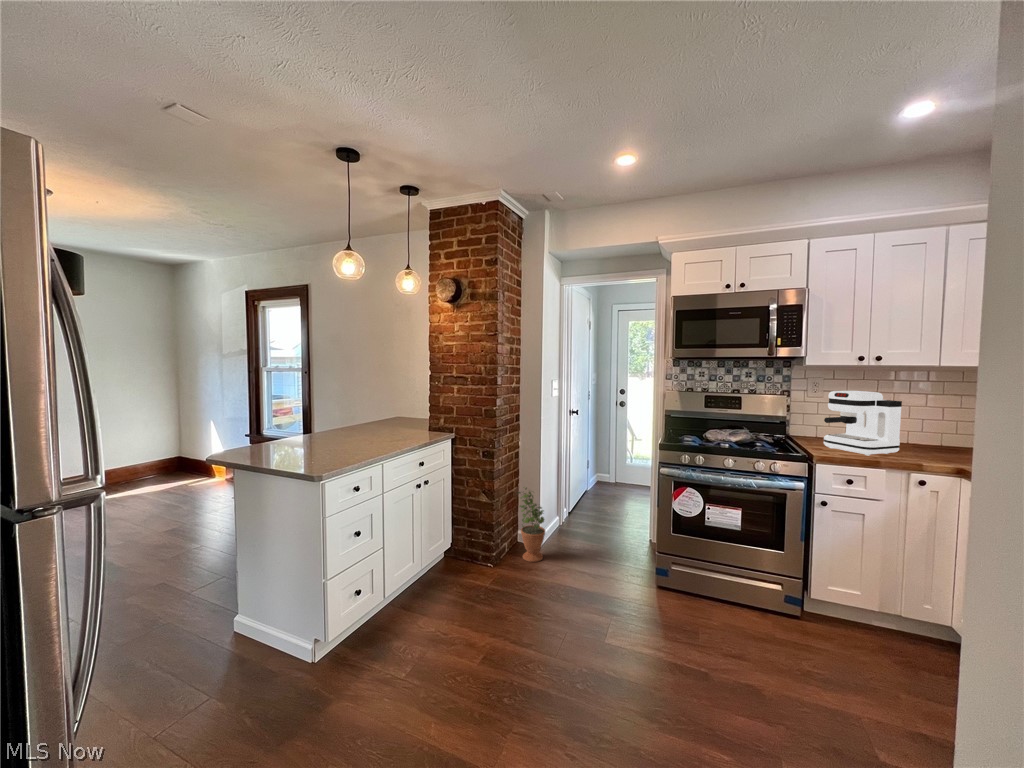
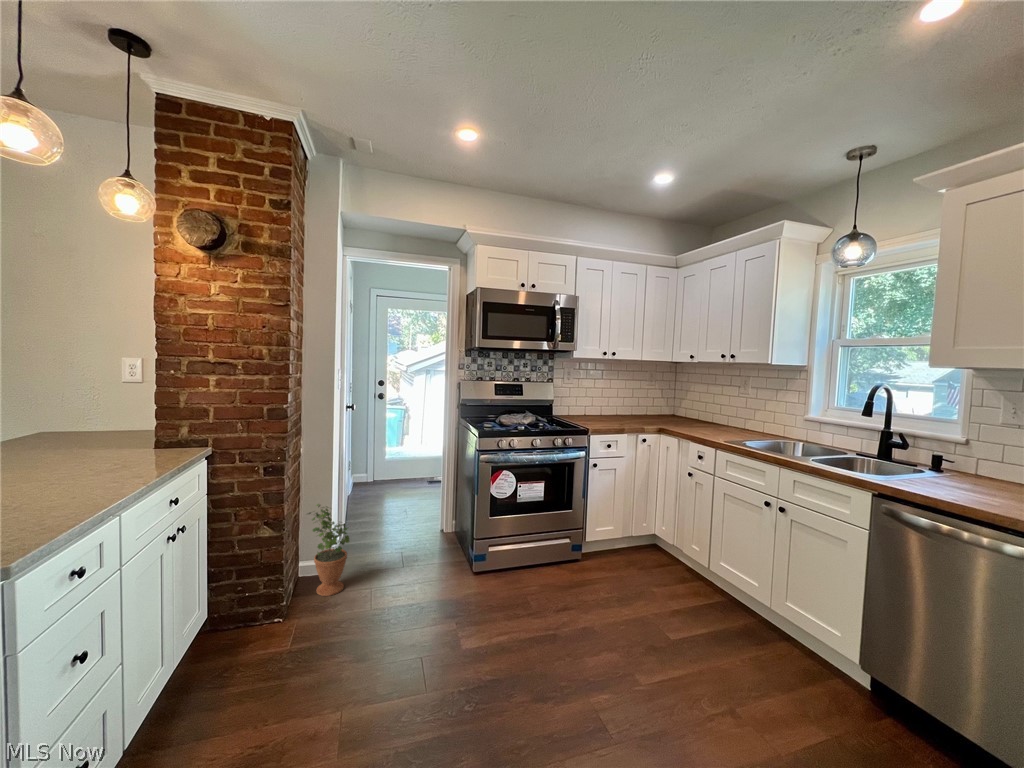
coffee maker: present [824,391,902,456] -> none [586,379,628,426]

